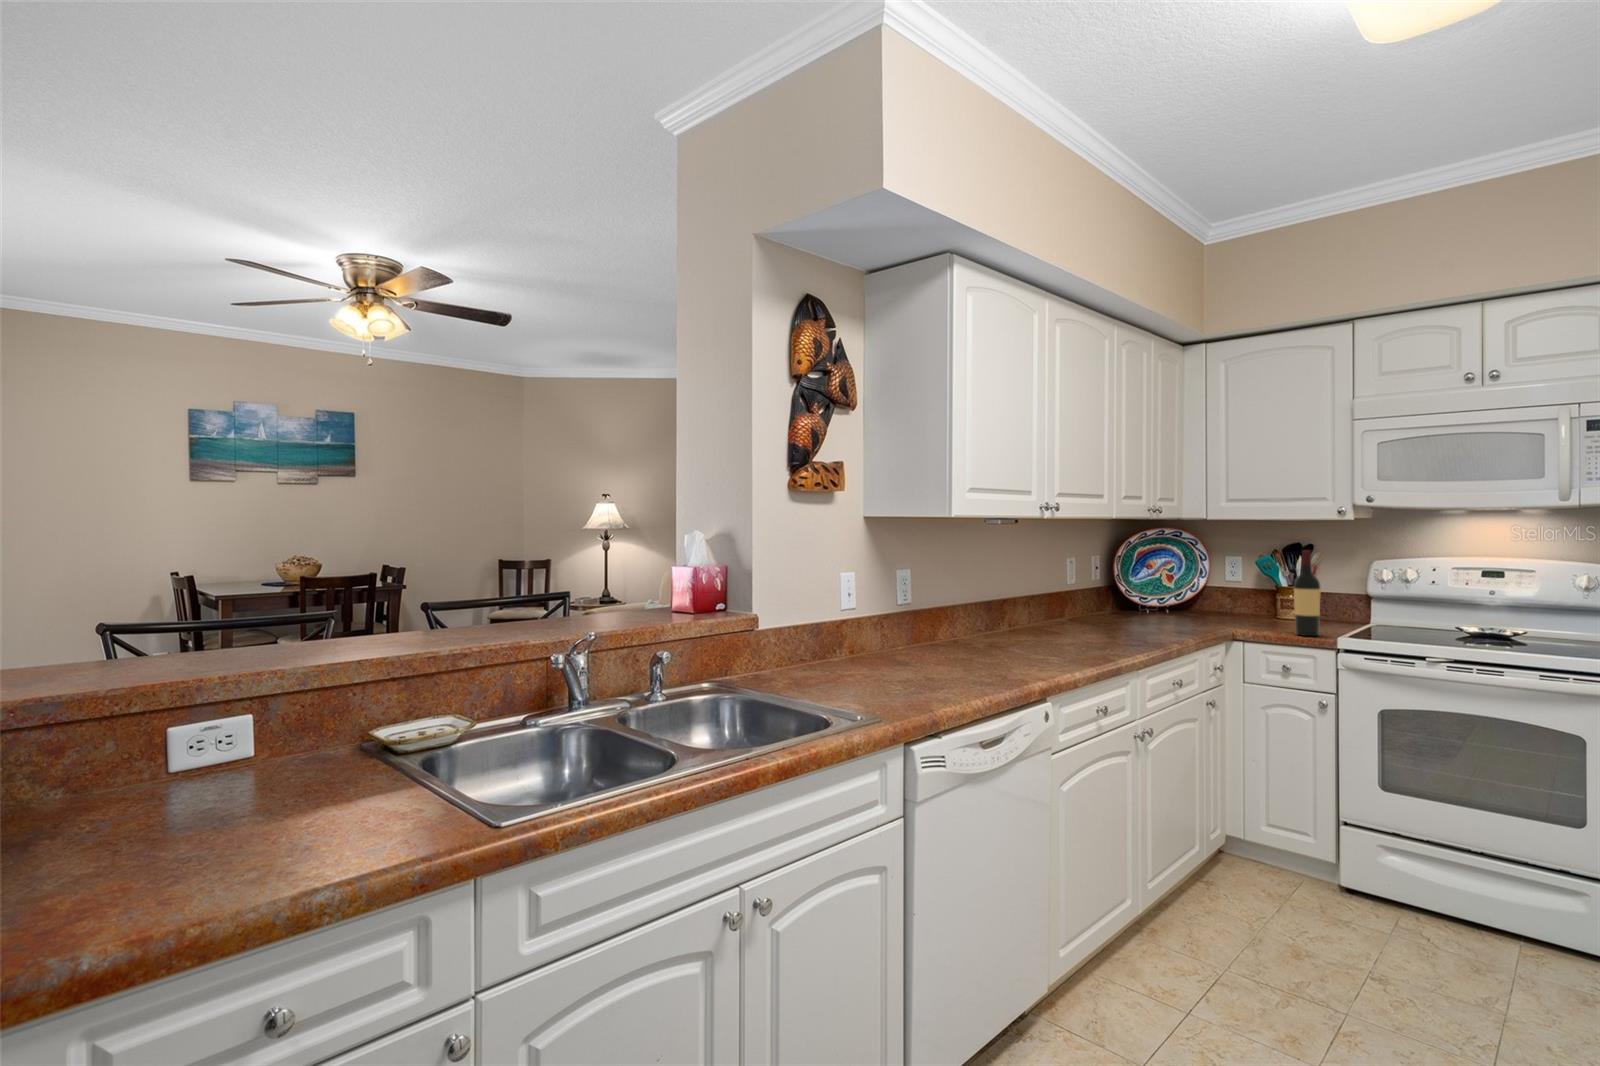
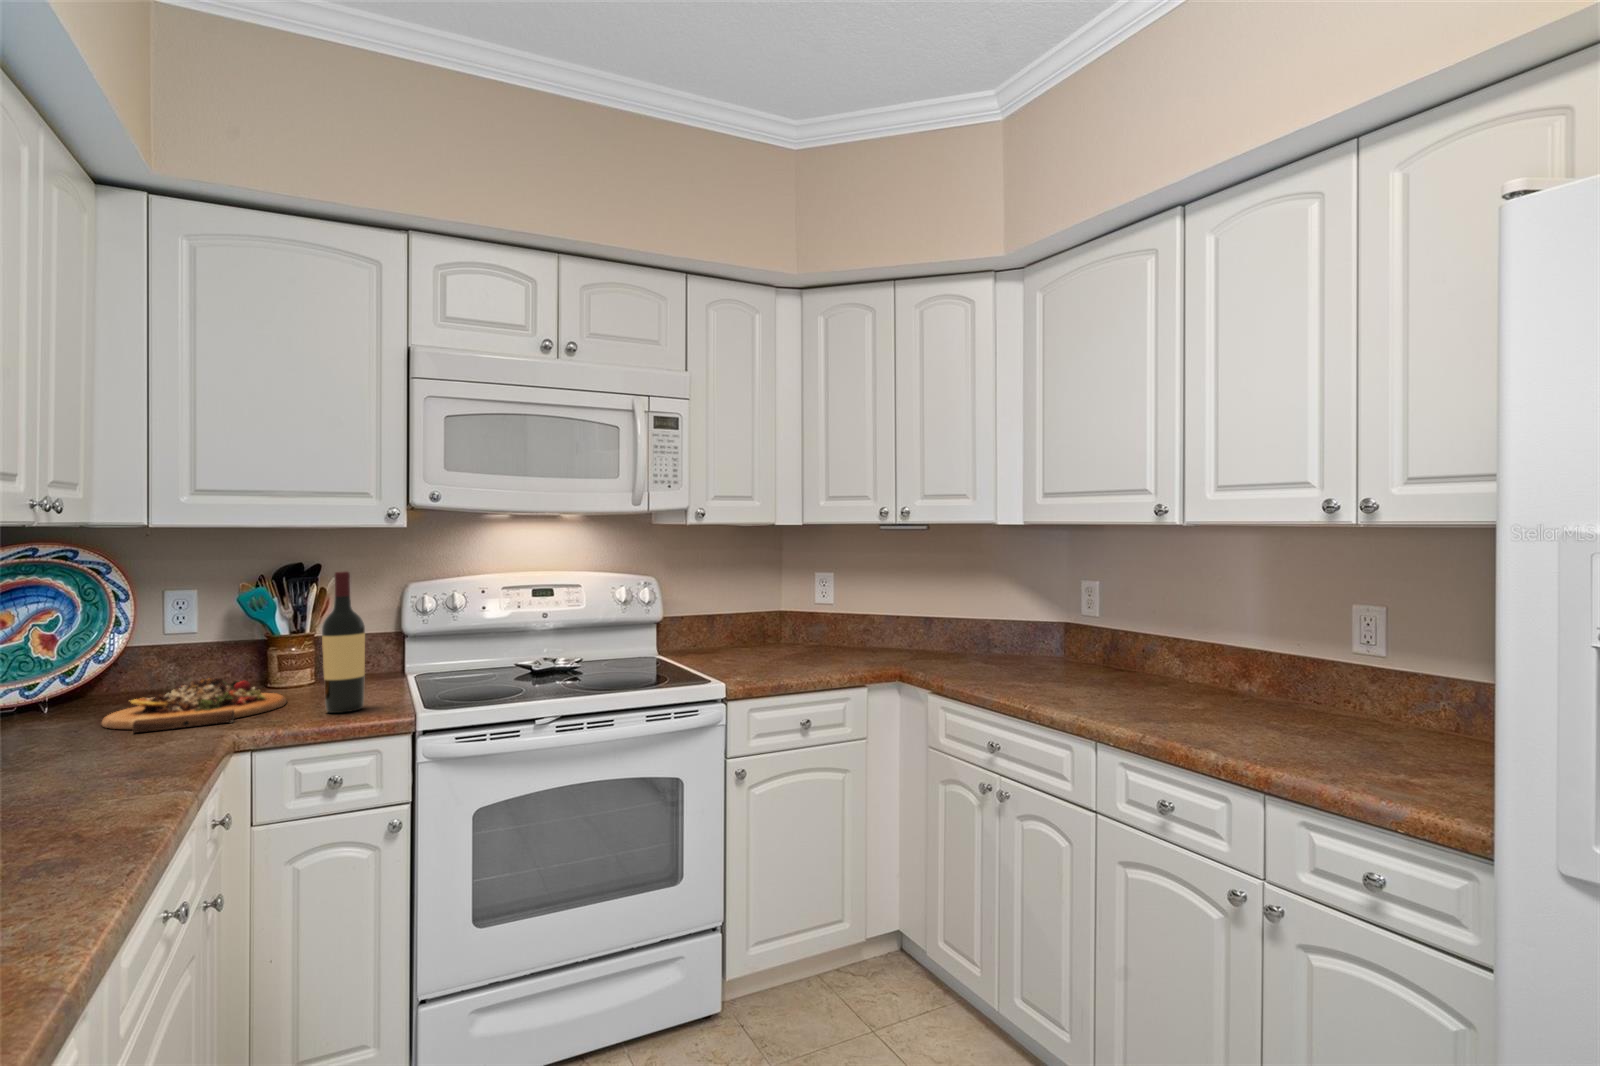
cutting board: none [1189,606,1280,630] -> present [101,678,287,733]

